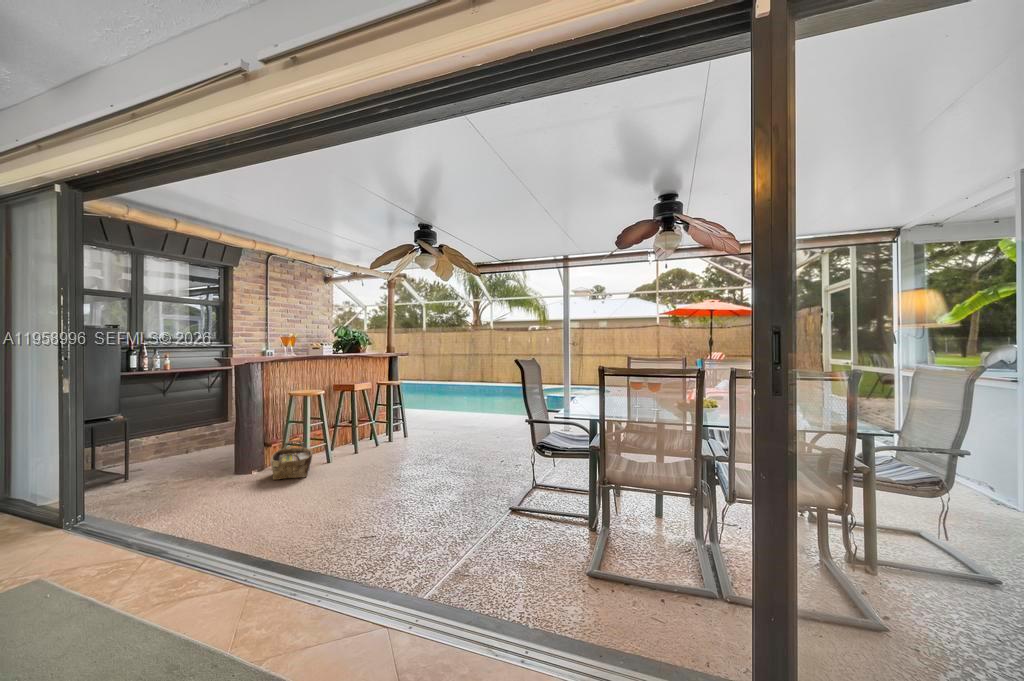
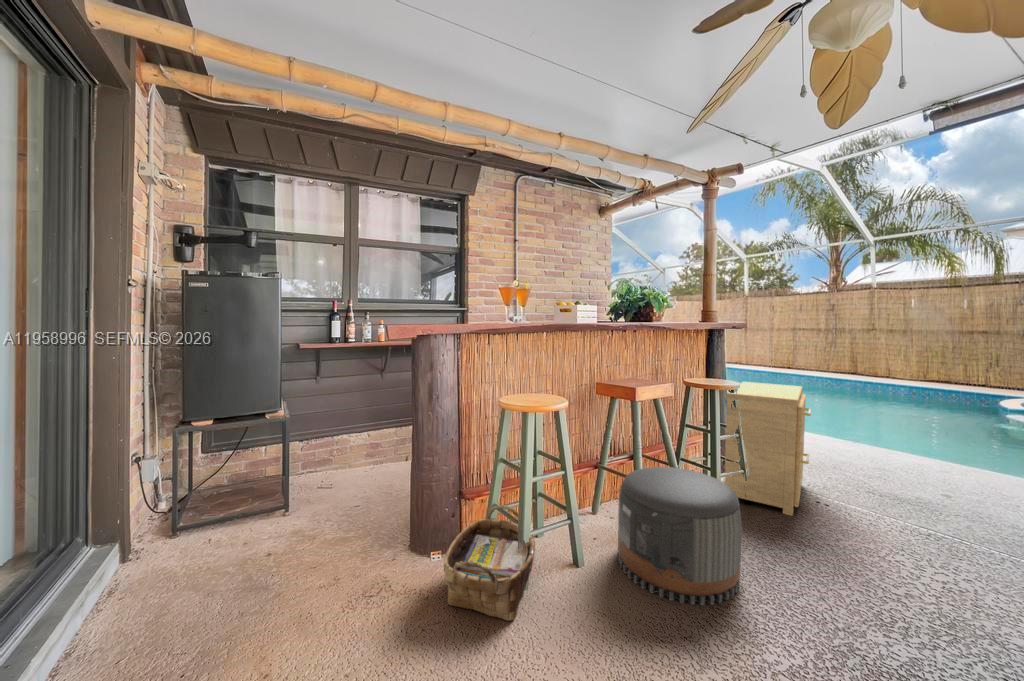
side table: none [397,382,434,438] -> present [725,382,811,515]
pouf: none [347,417,397,463] -> present [618,467,742,605]

